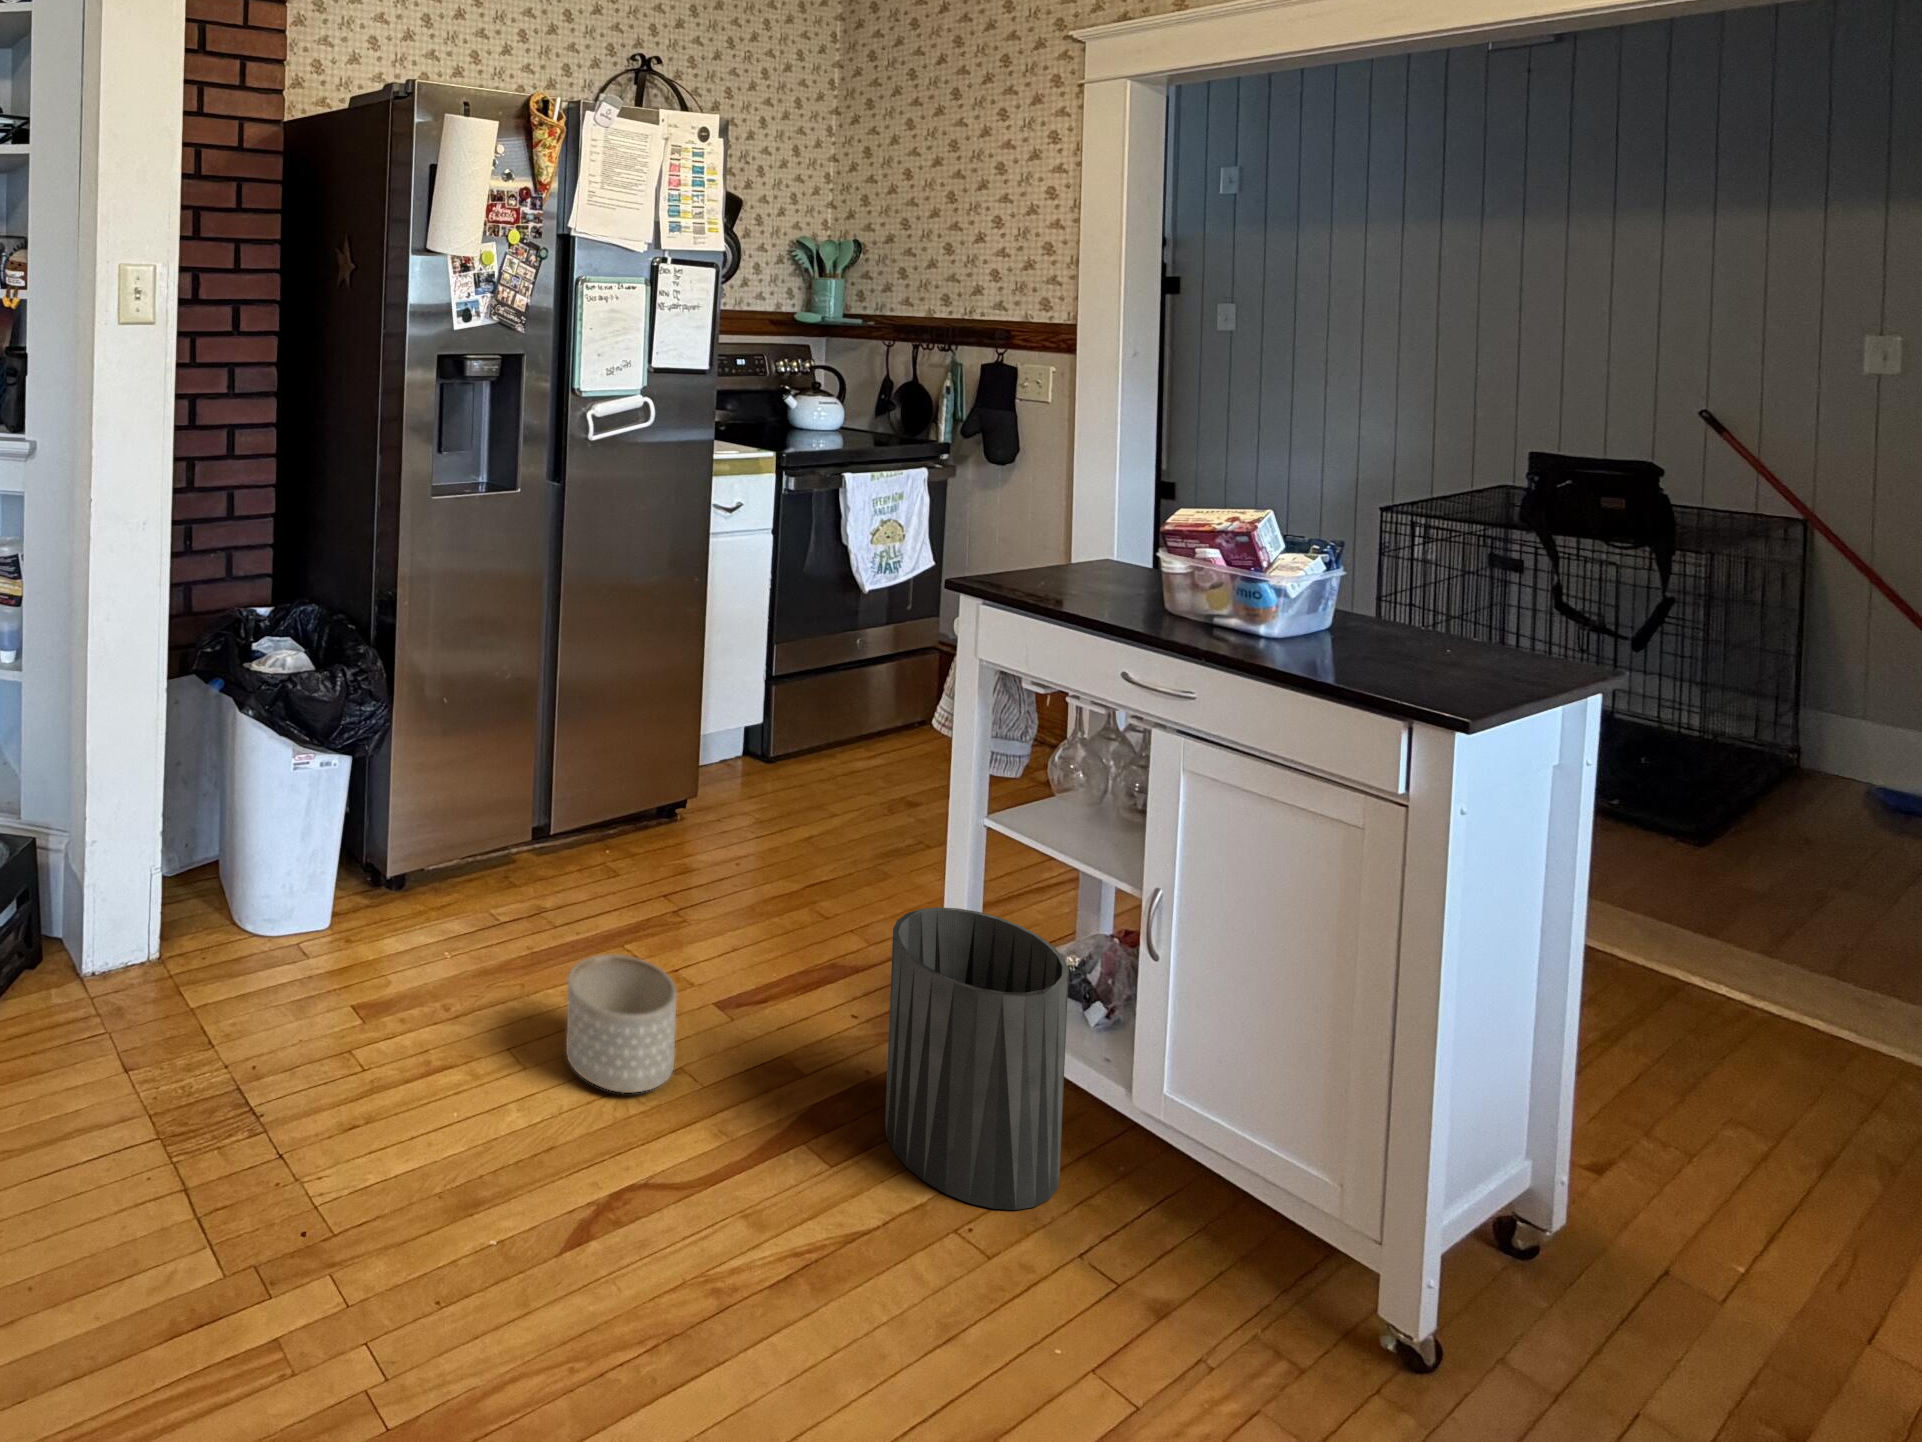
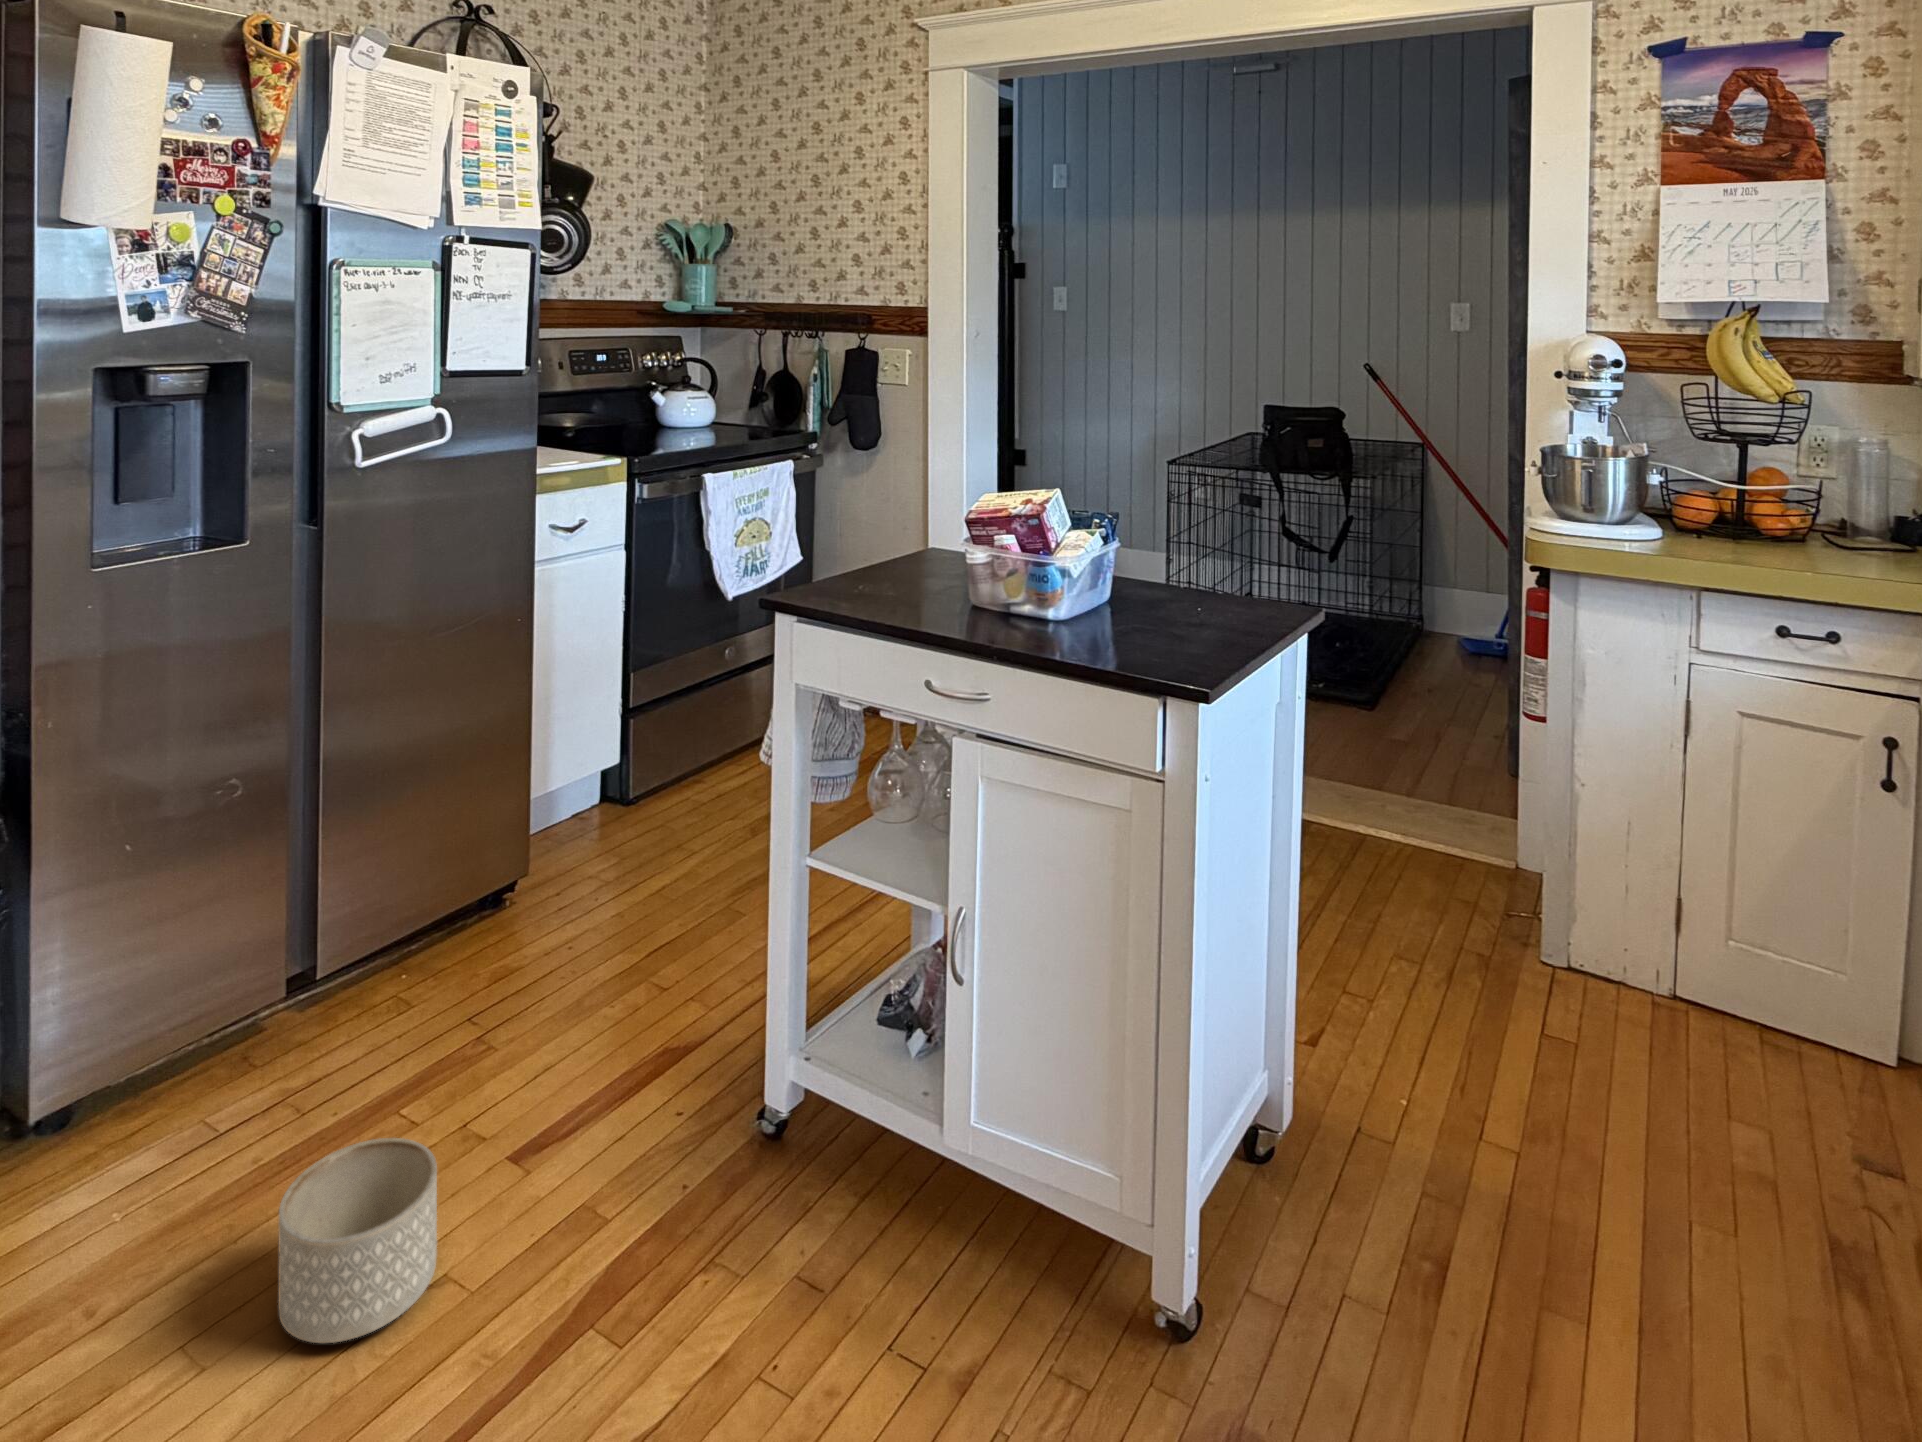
trash can: present [885,907,1069,1210] -> none [695,966,882,1322]

